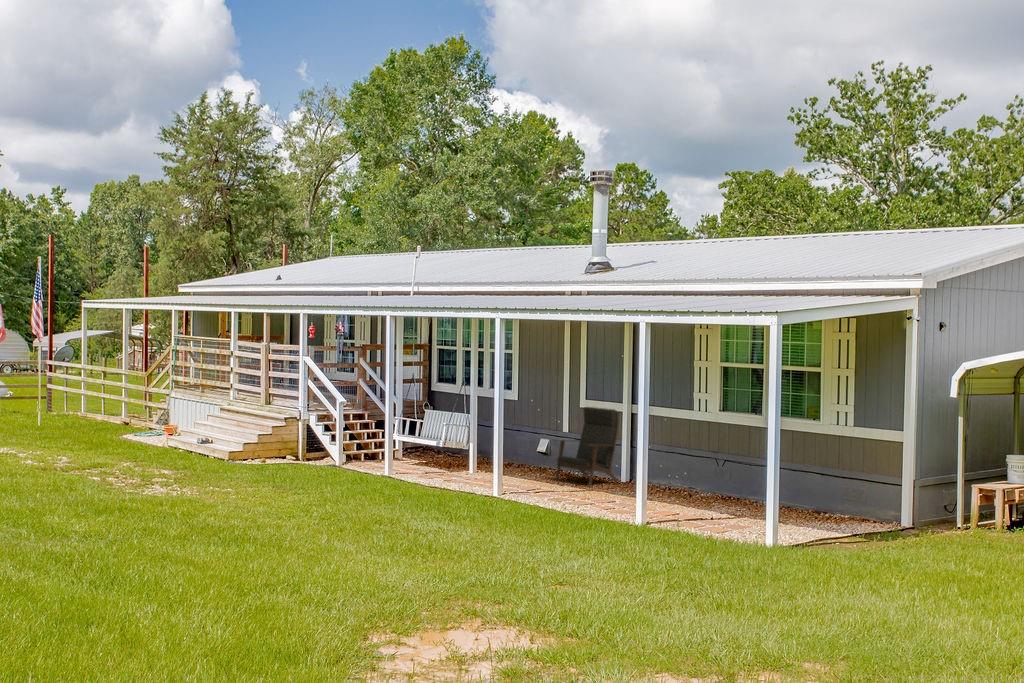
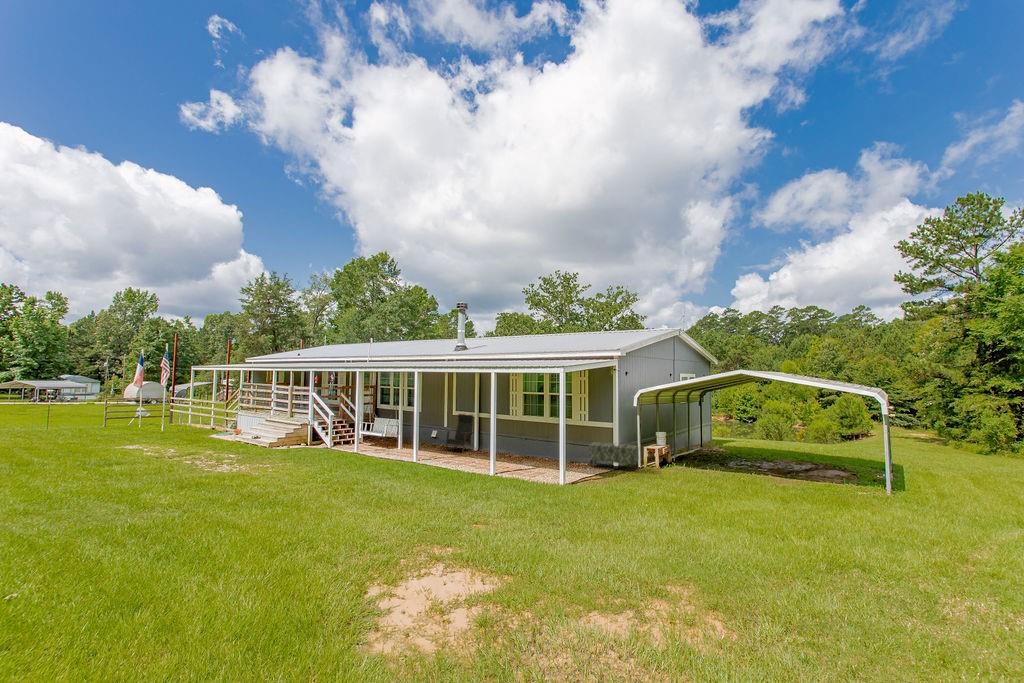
bench: none [842,474,958,538] -> present [589,442,639,471]

